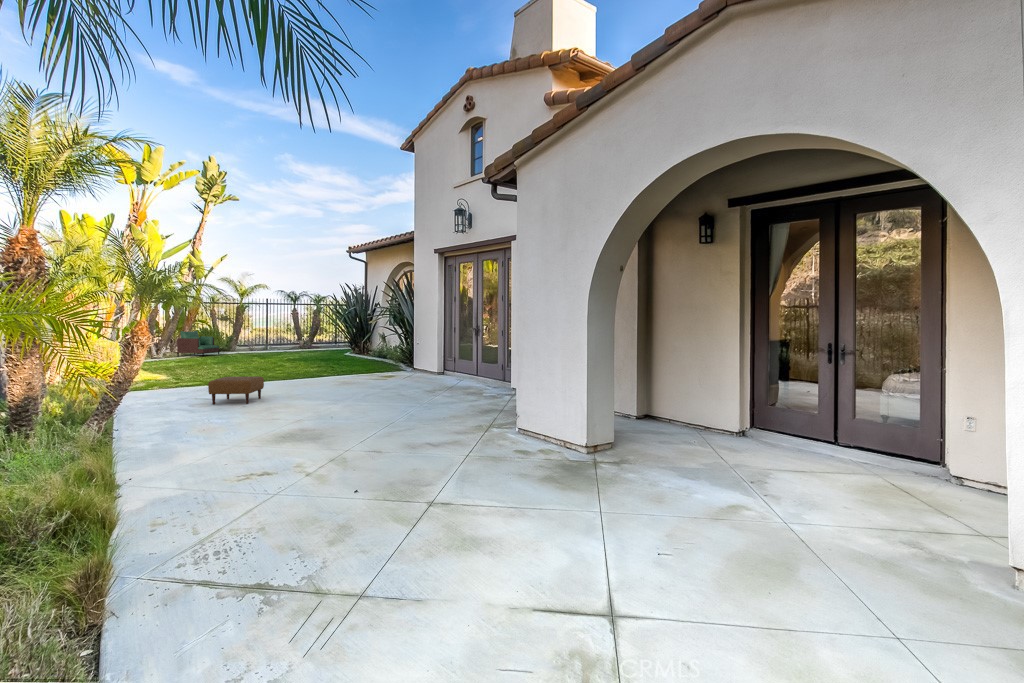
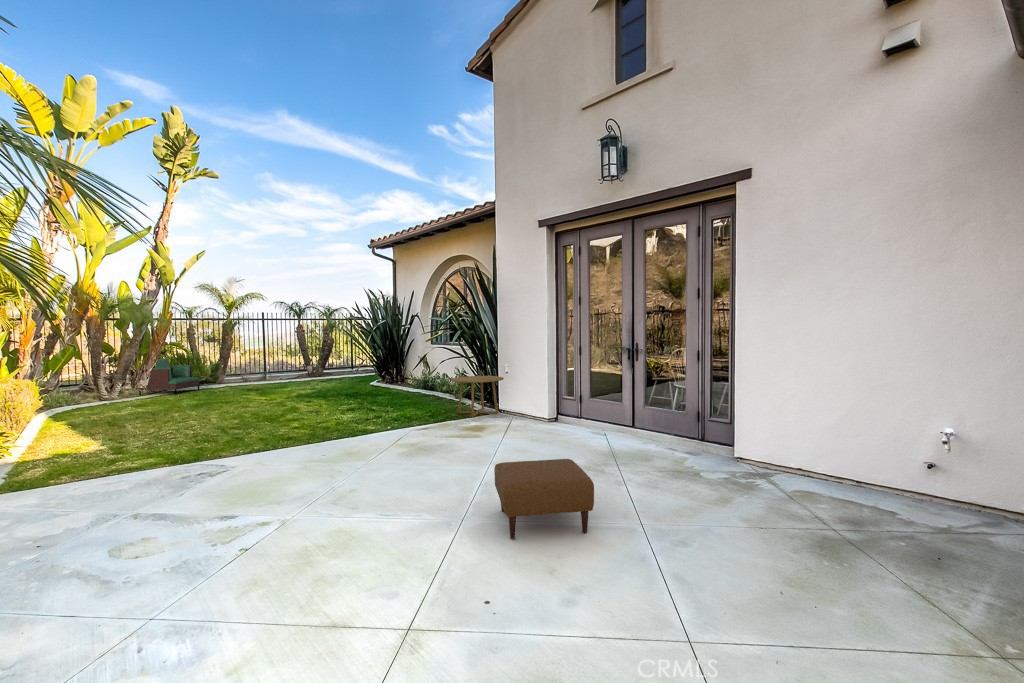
round table: none [381,347,416,371] -> present [451,376,504,417]
ottoman: present [208,376,264,404] -> present [494,459,594,539]

